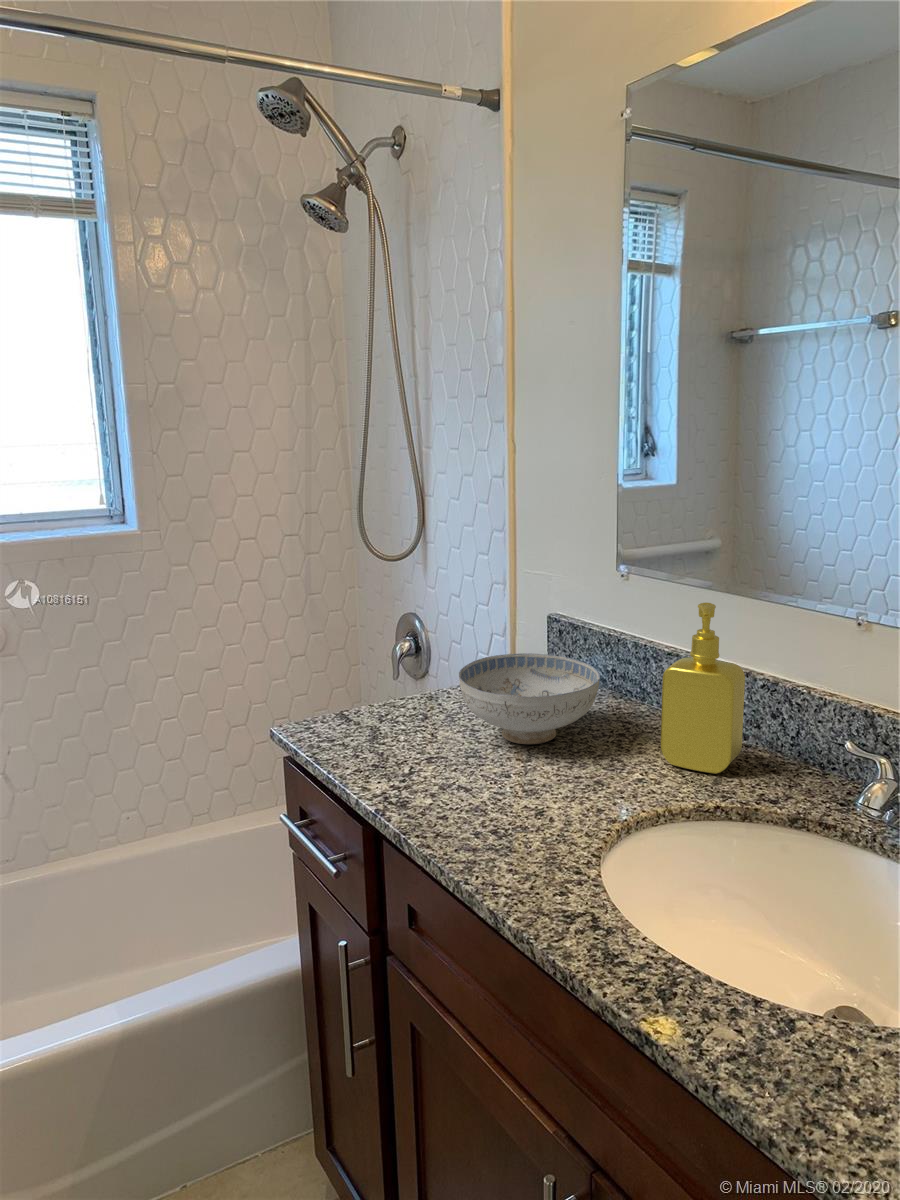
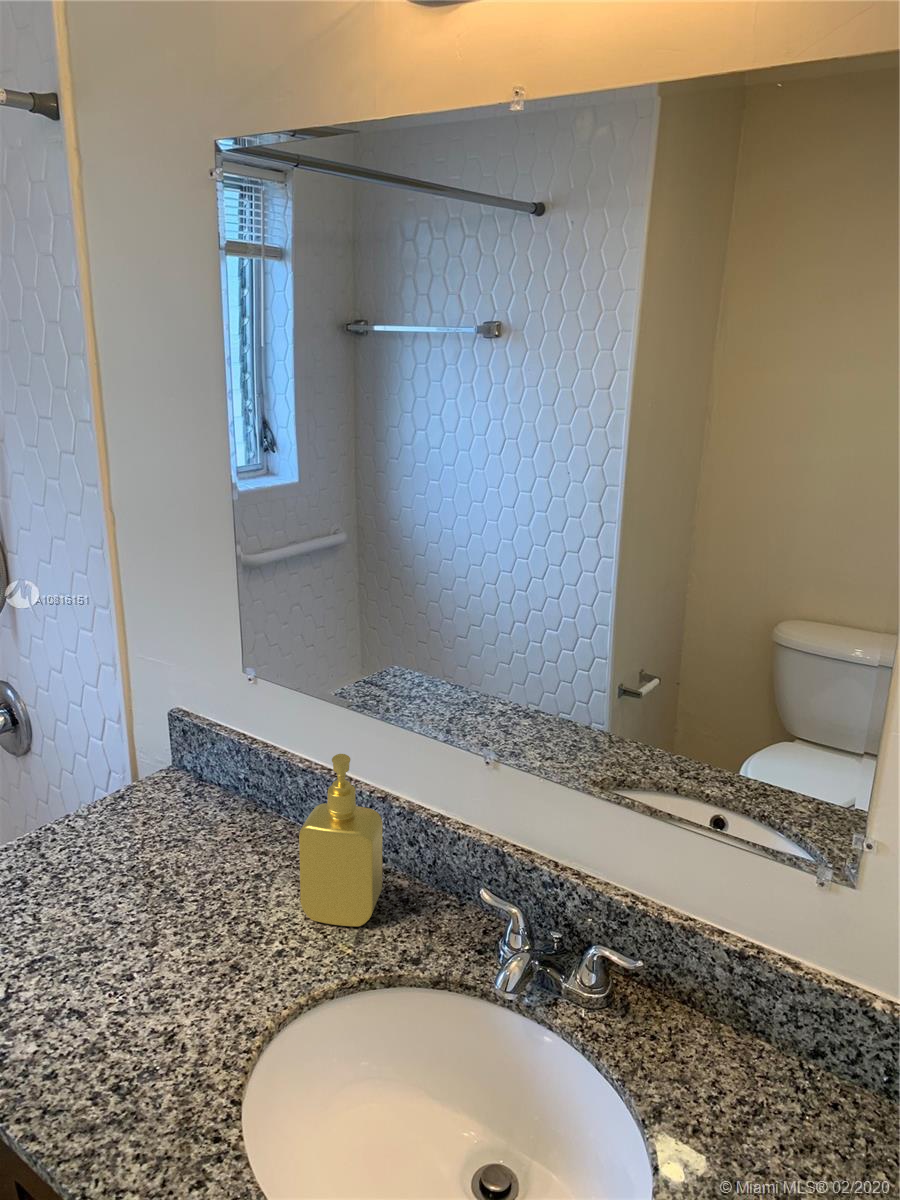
ceramic bowl: present [459,653,600,744] -> none [62,793,231,915]

